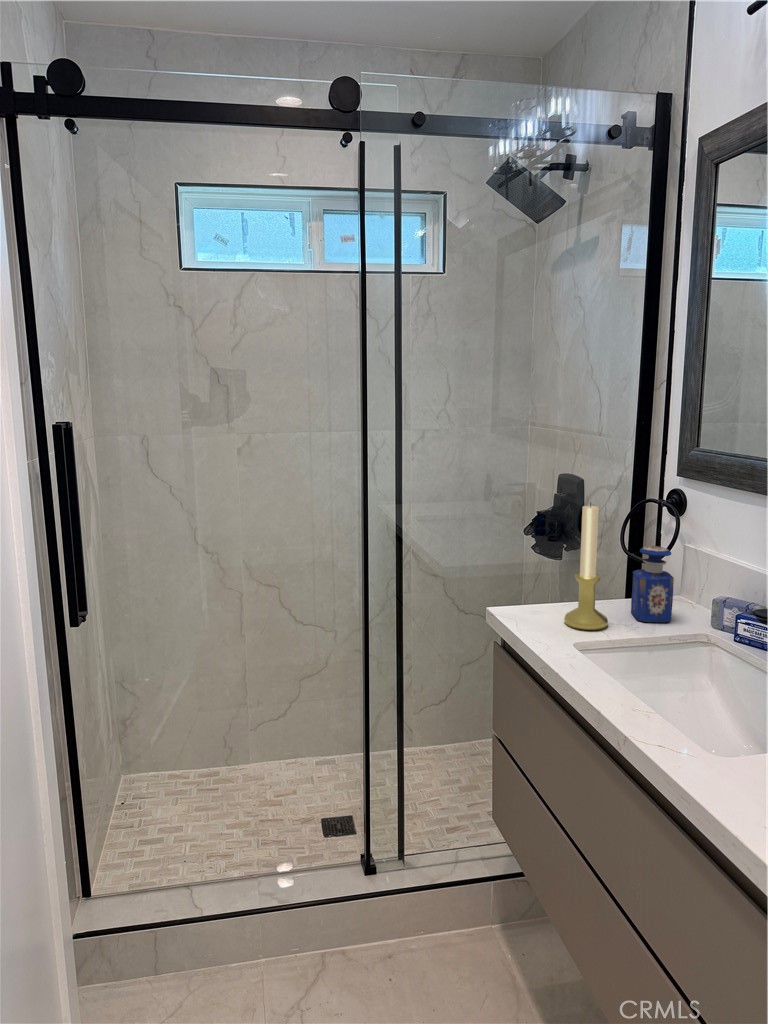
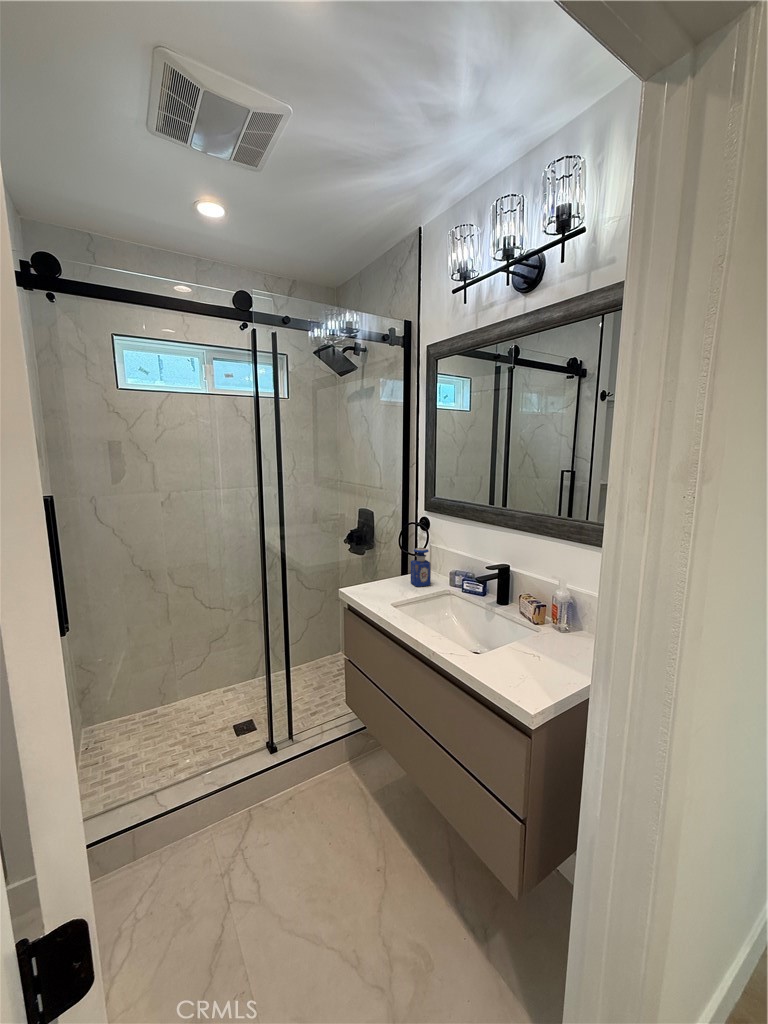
candle holder: present [564,503,608,630] -> none [381,528,402,594]

